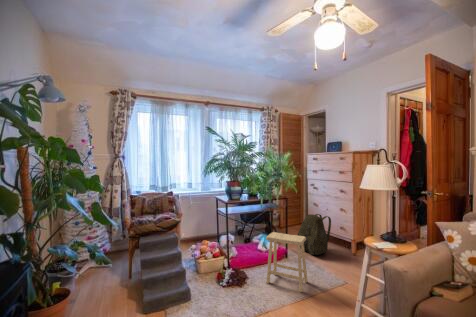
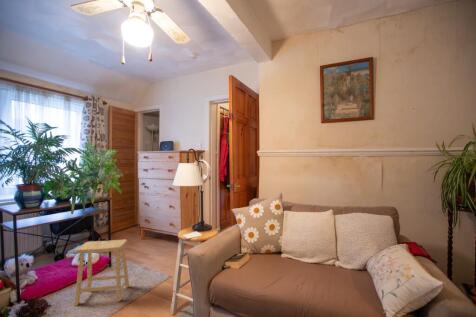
backpack: present [298,214,331,255] -> none [124,211,160,253]

